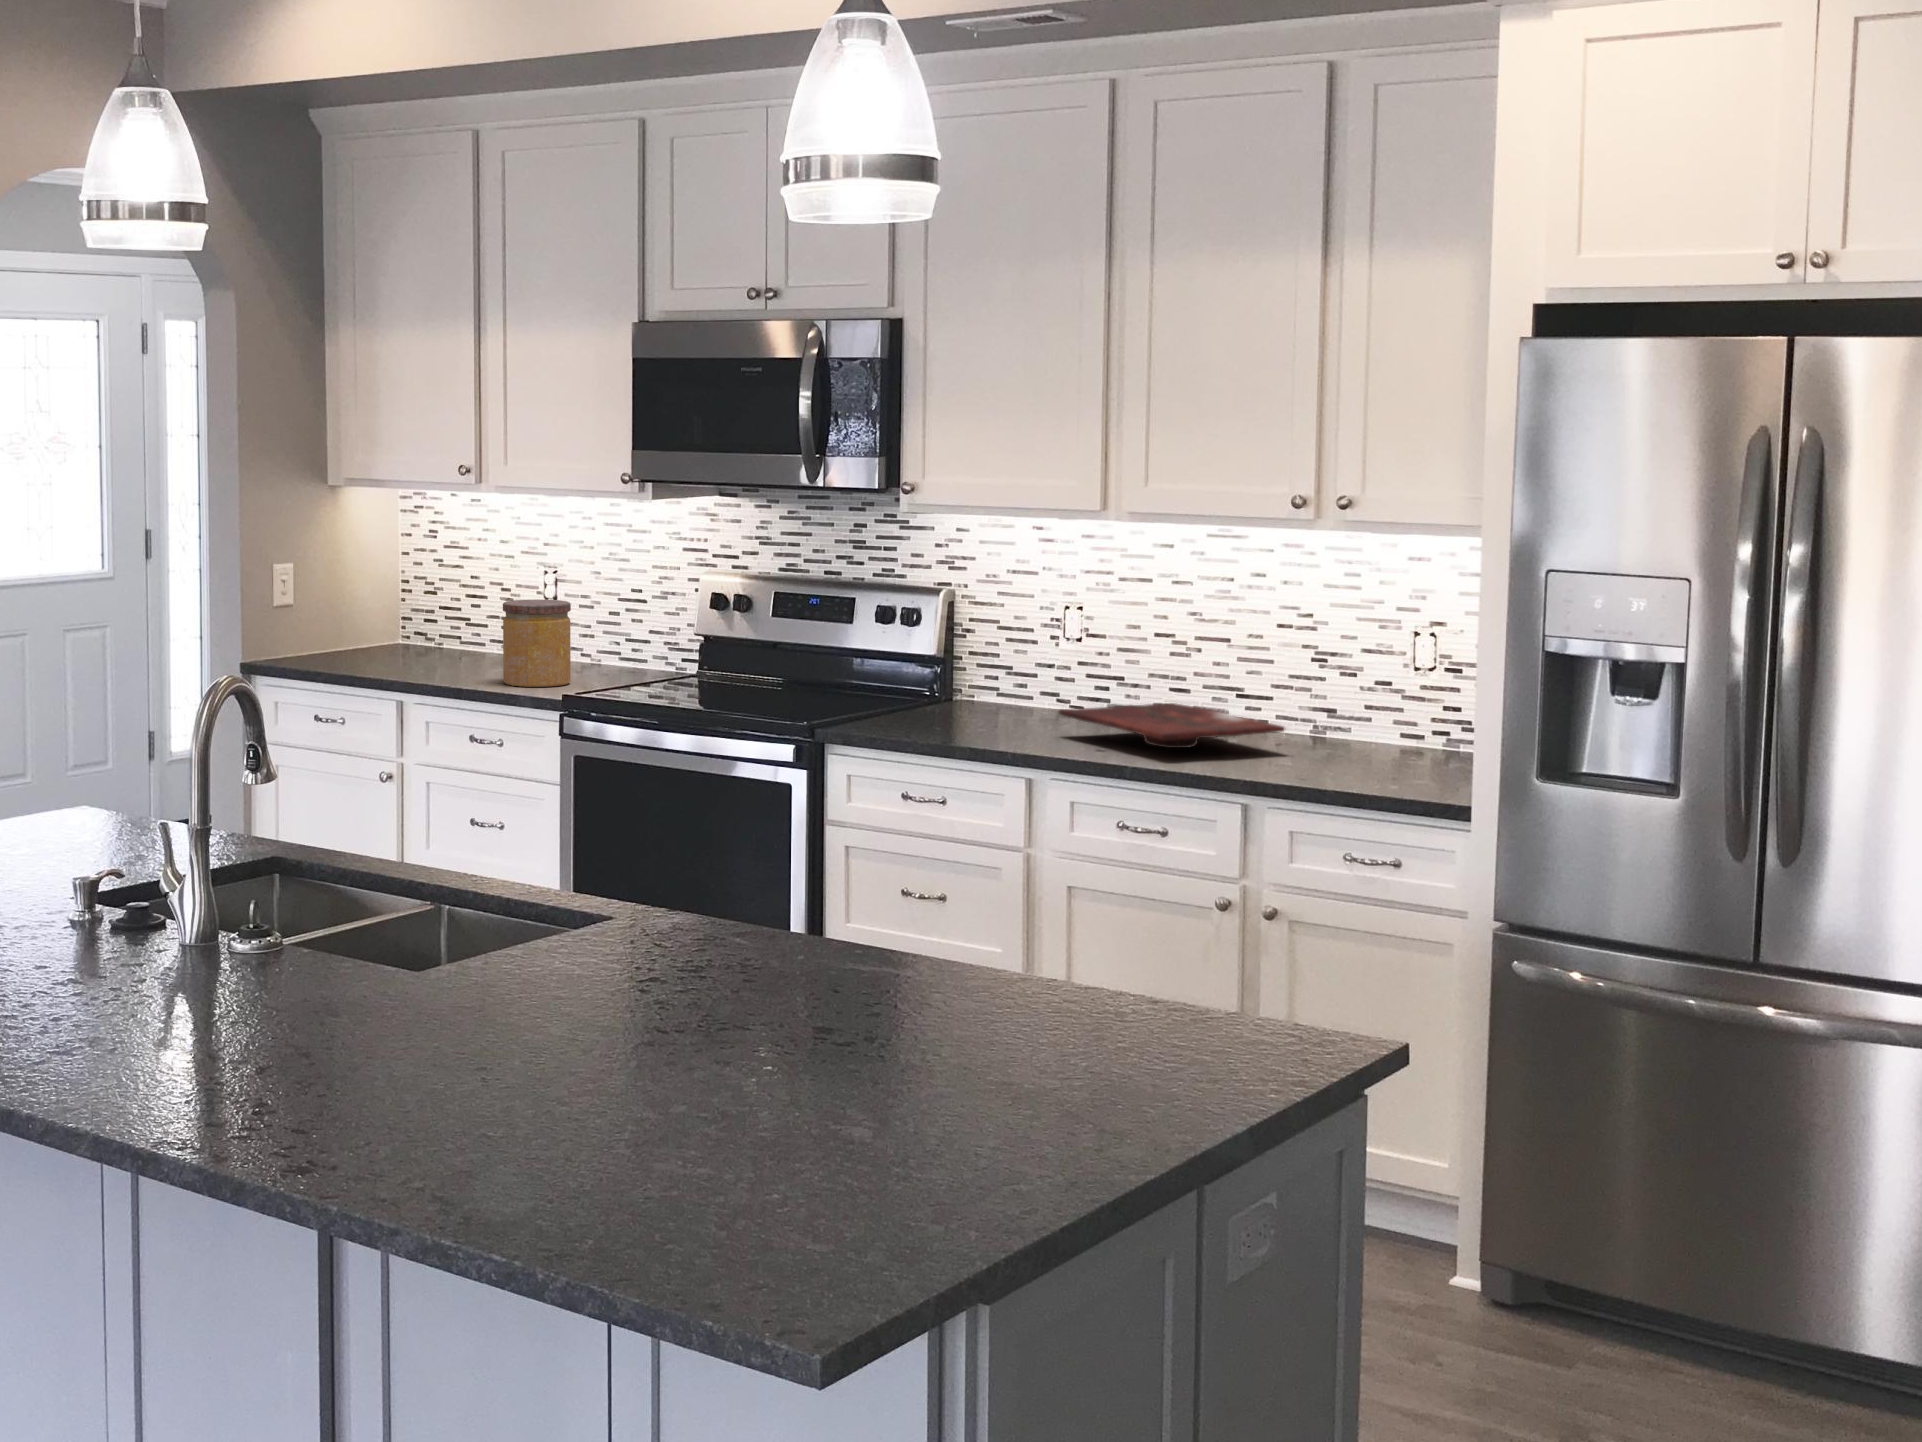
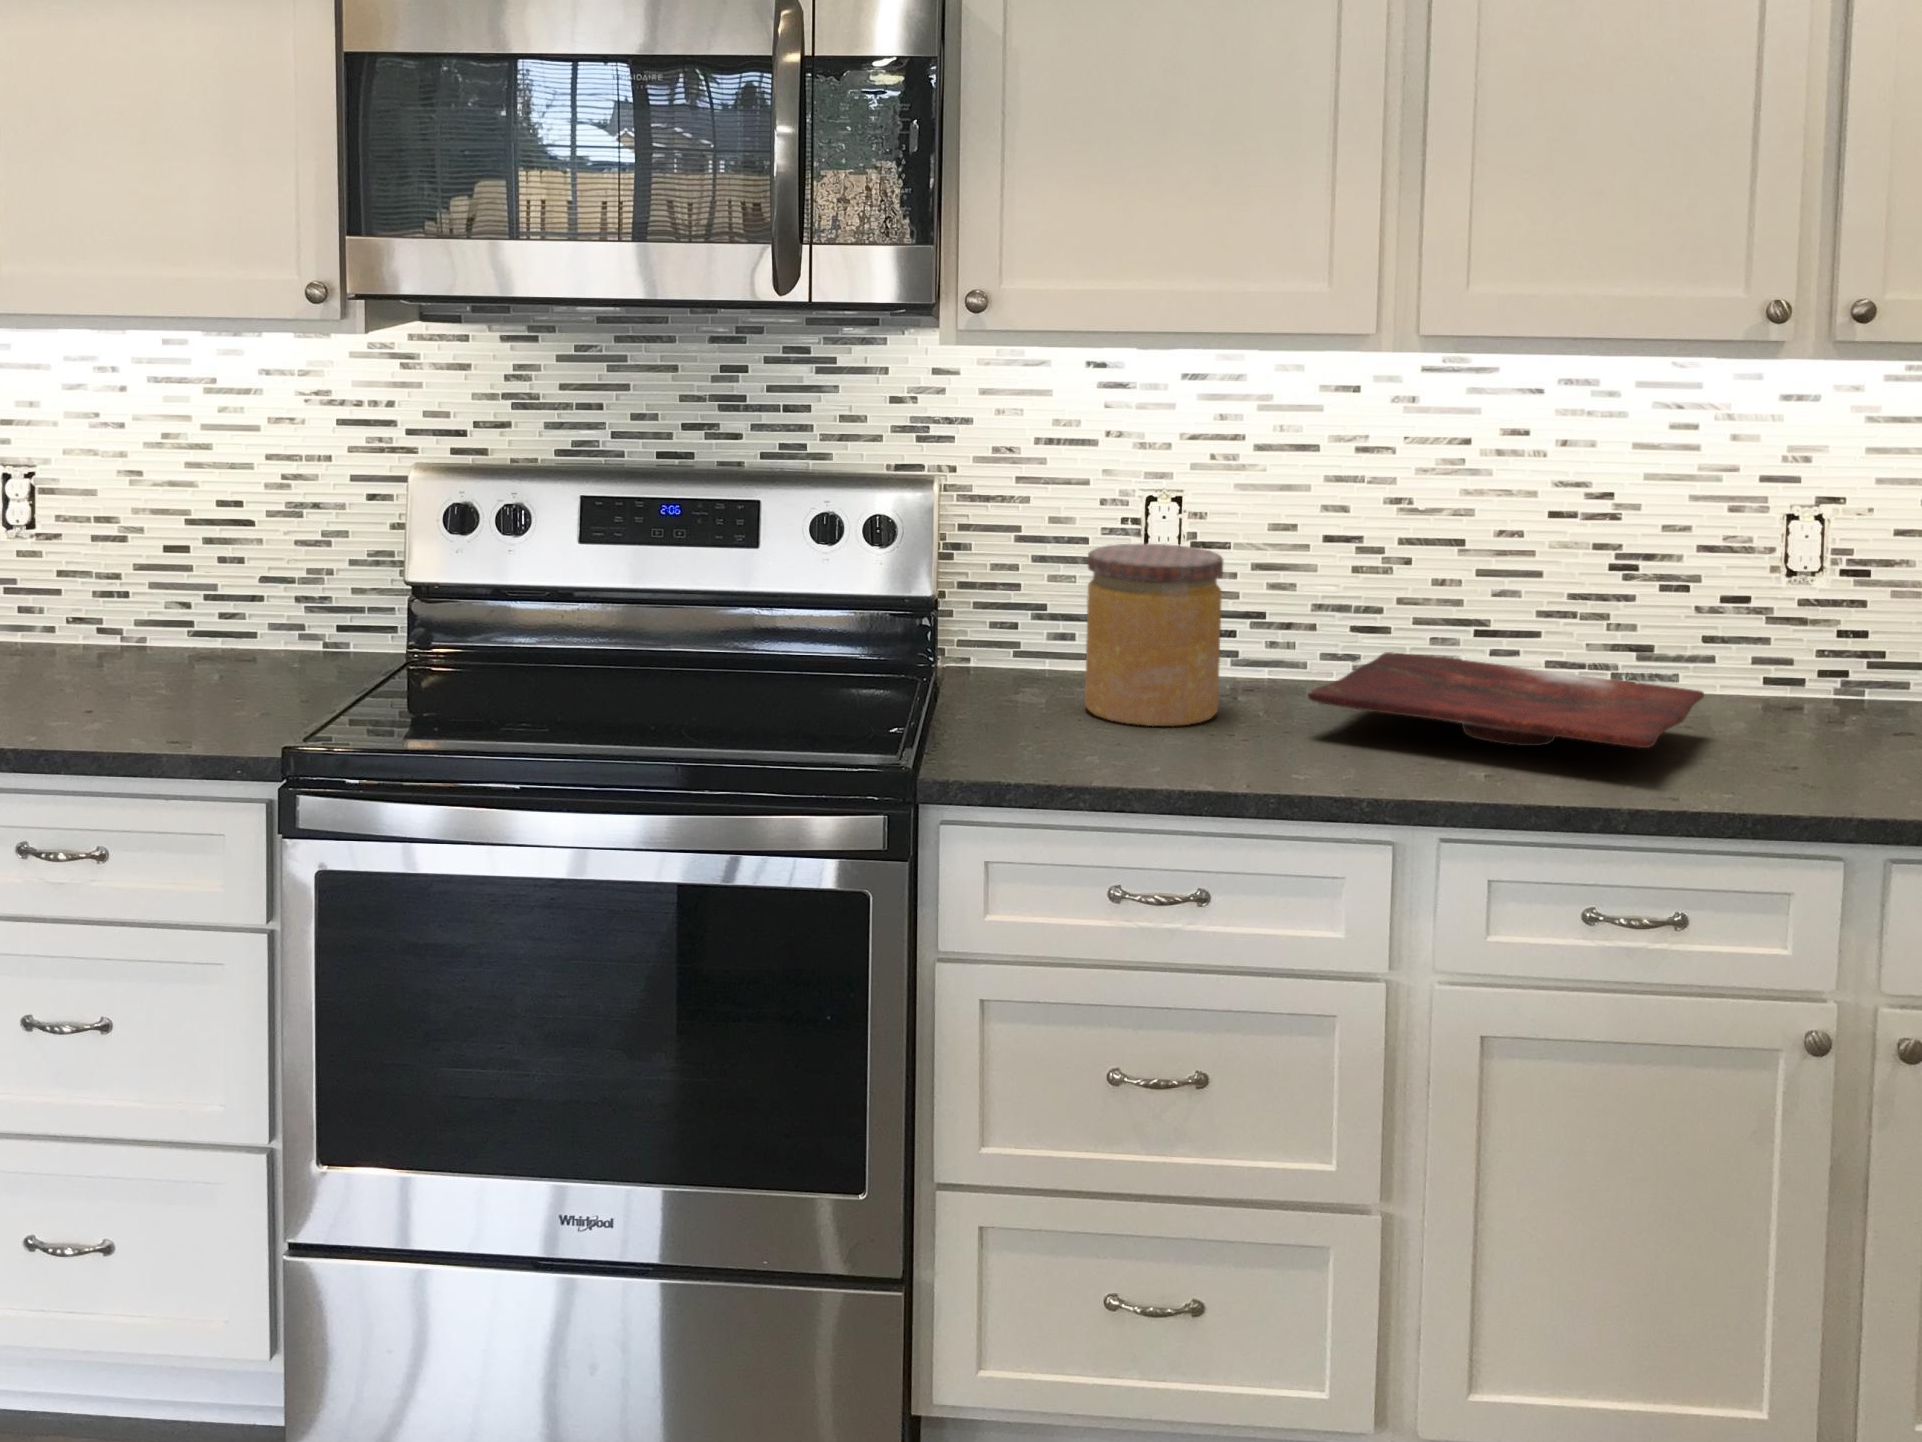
jar: present [503,599,571,687] -> present [1085,544,1223,726]

